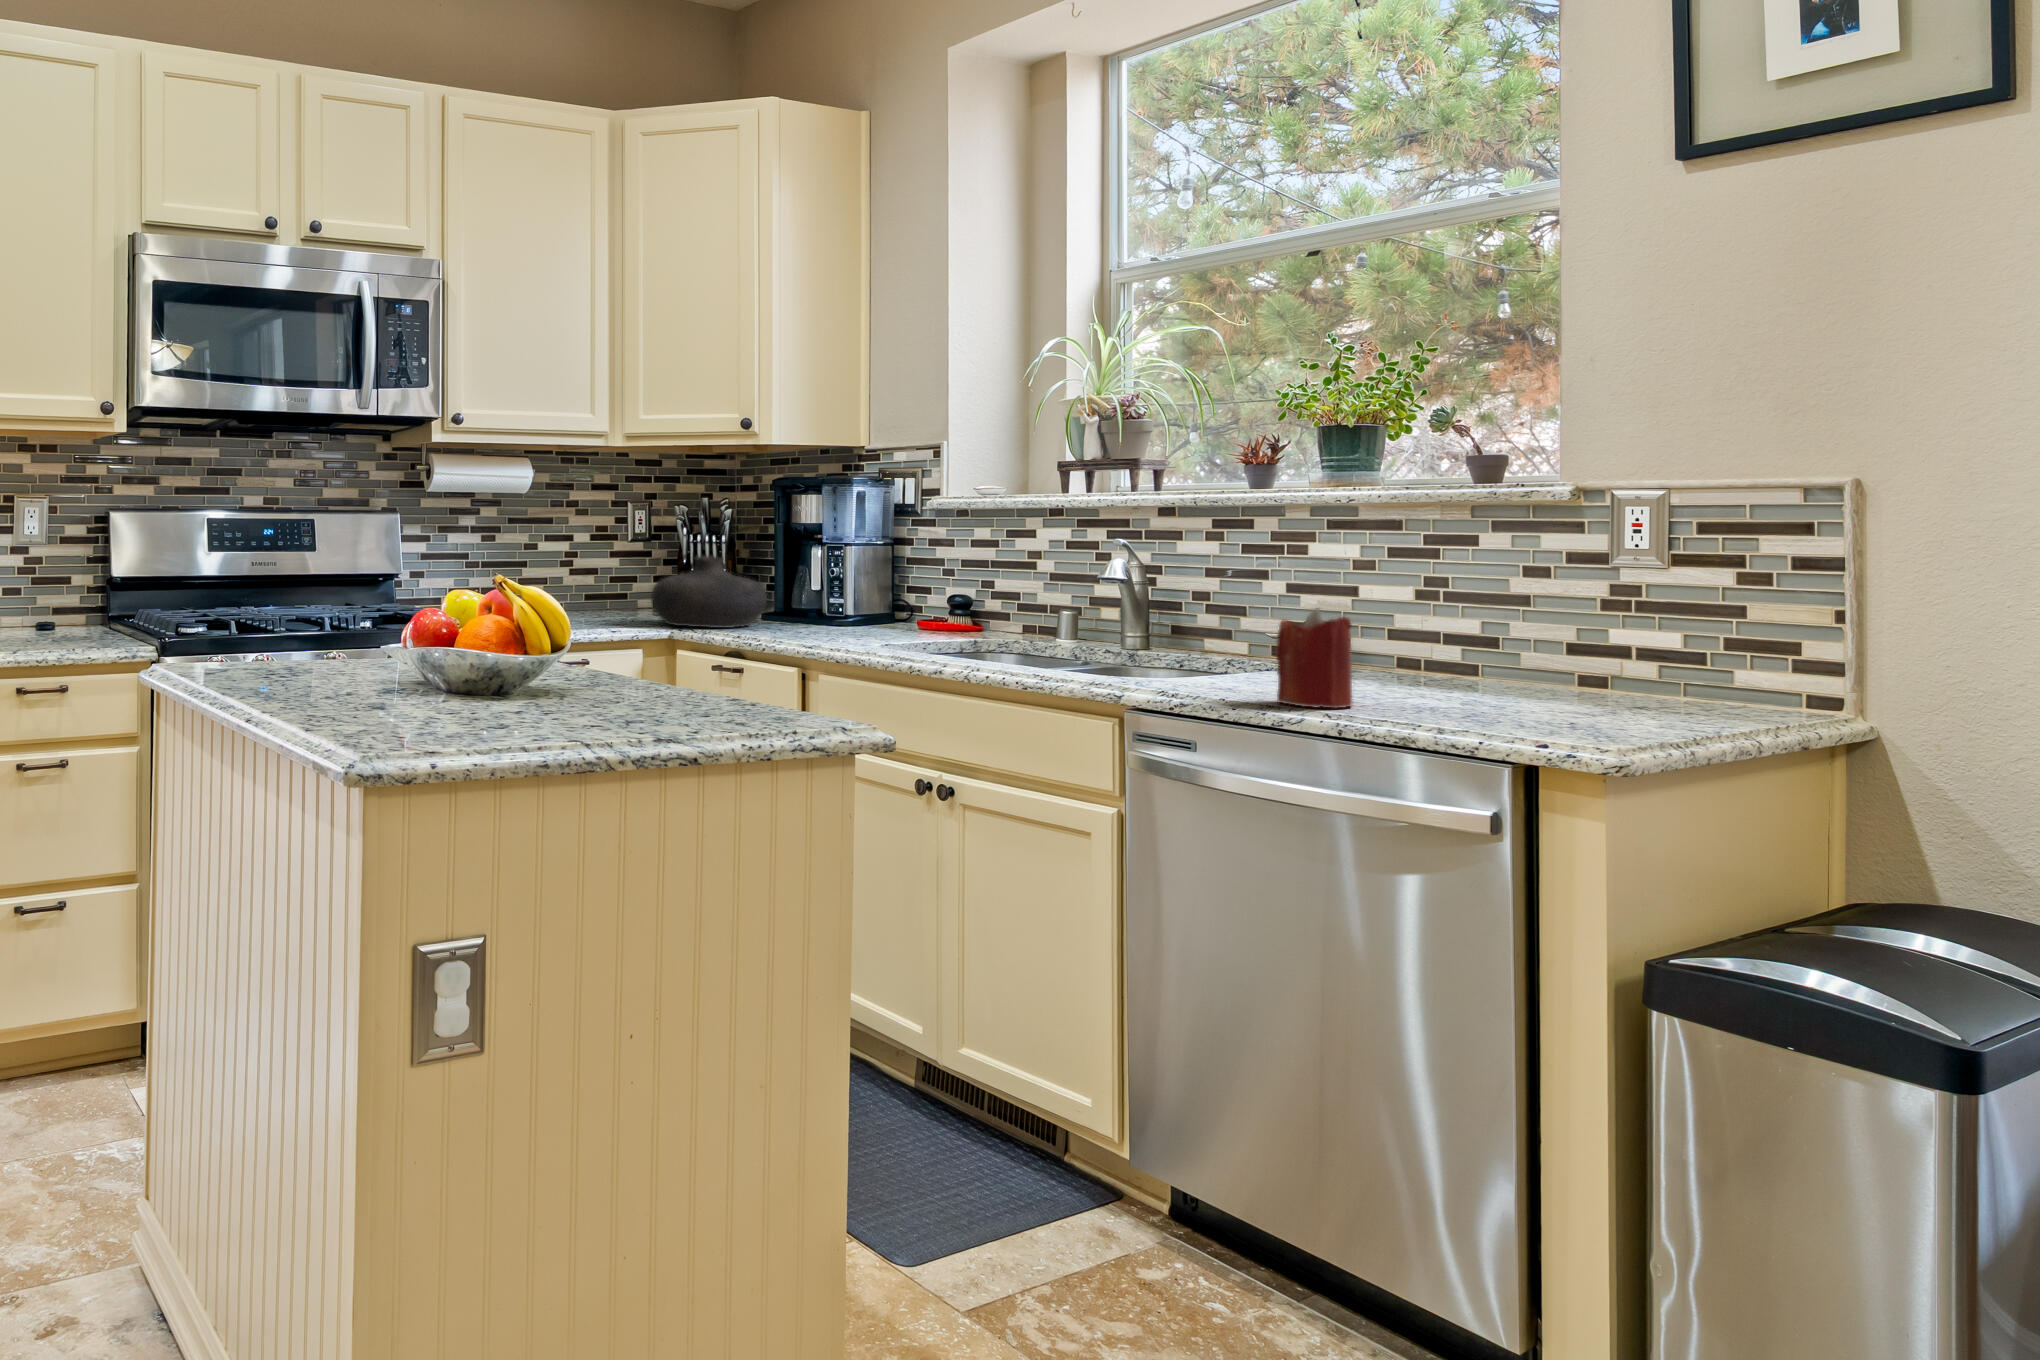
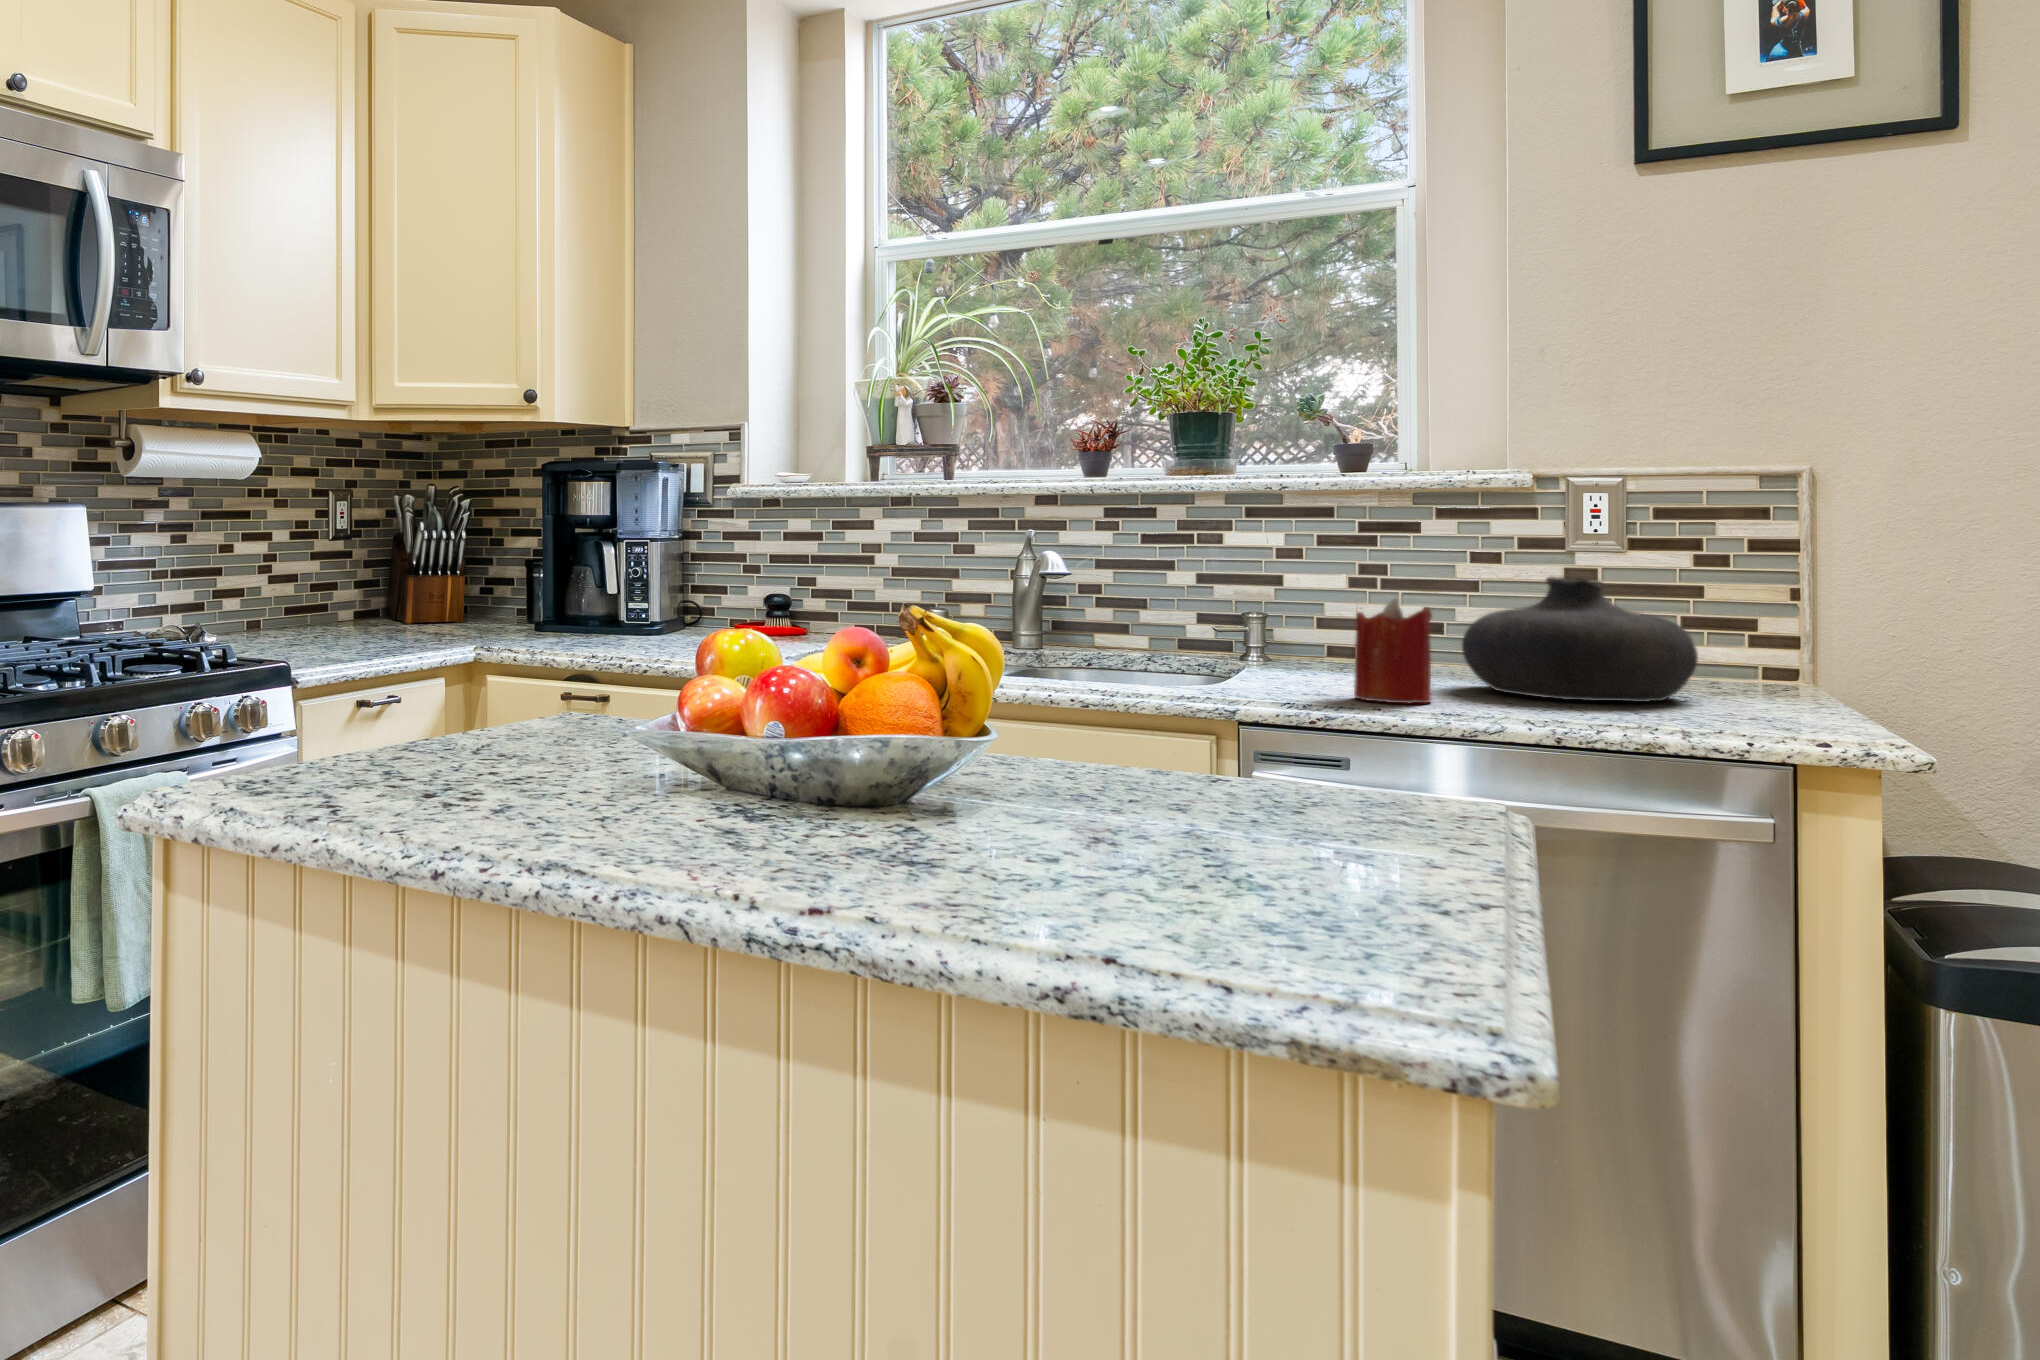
vase: present [651,556,767,628] -> present [1462,577,1698,702]

